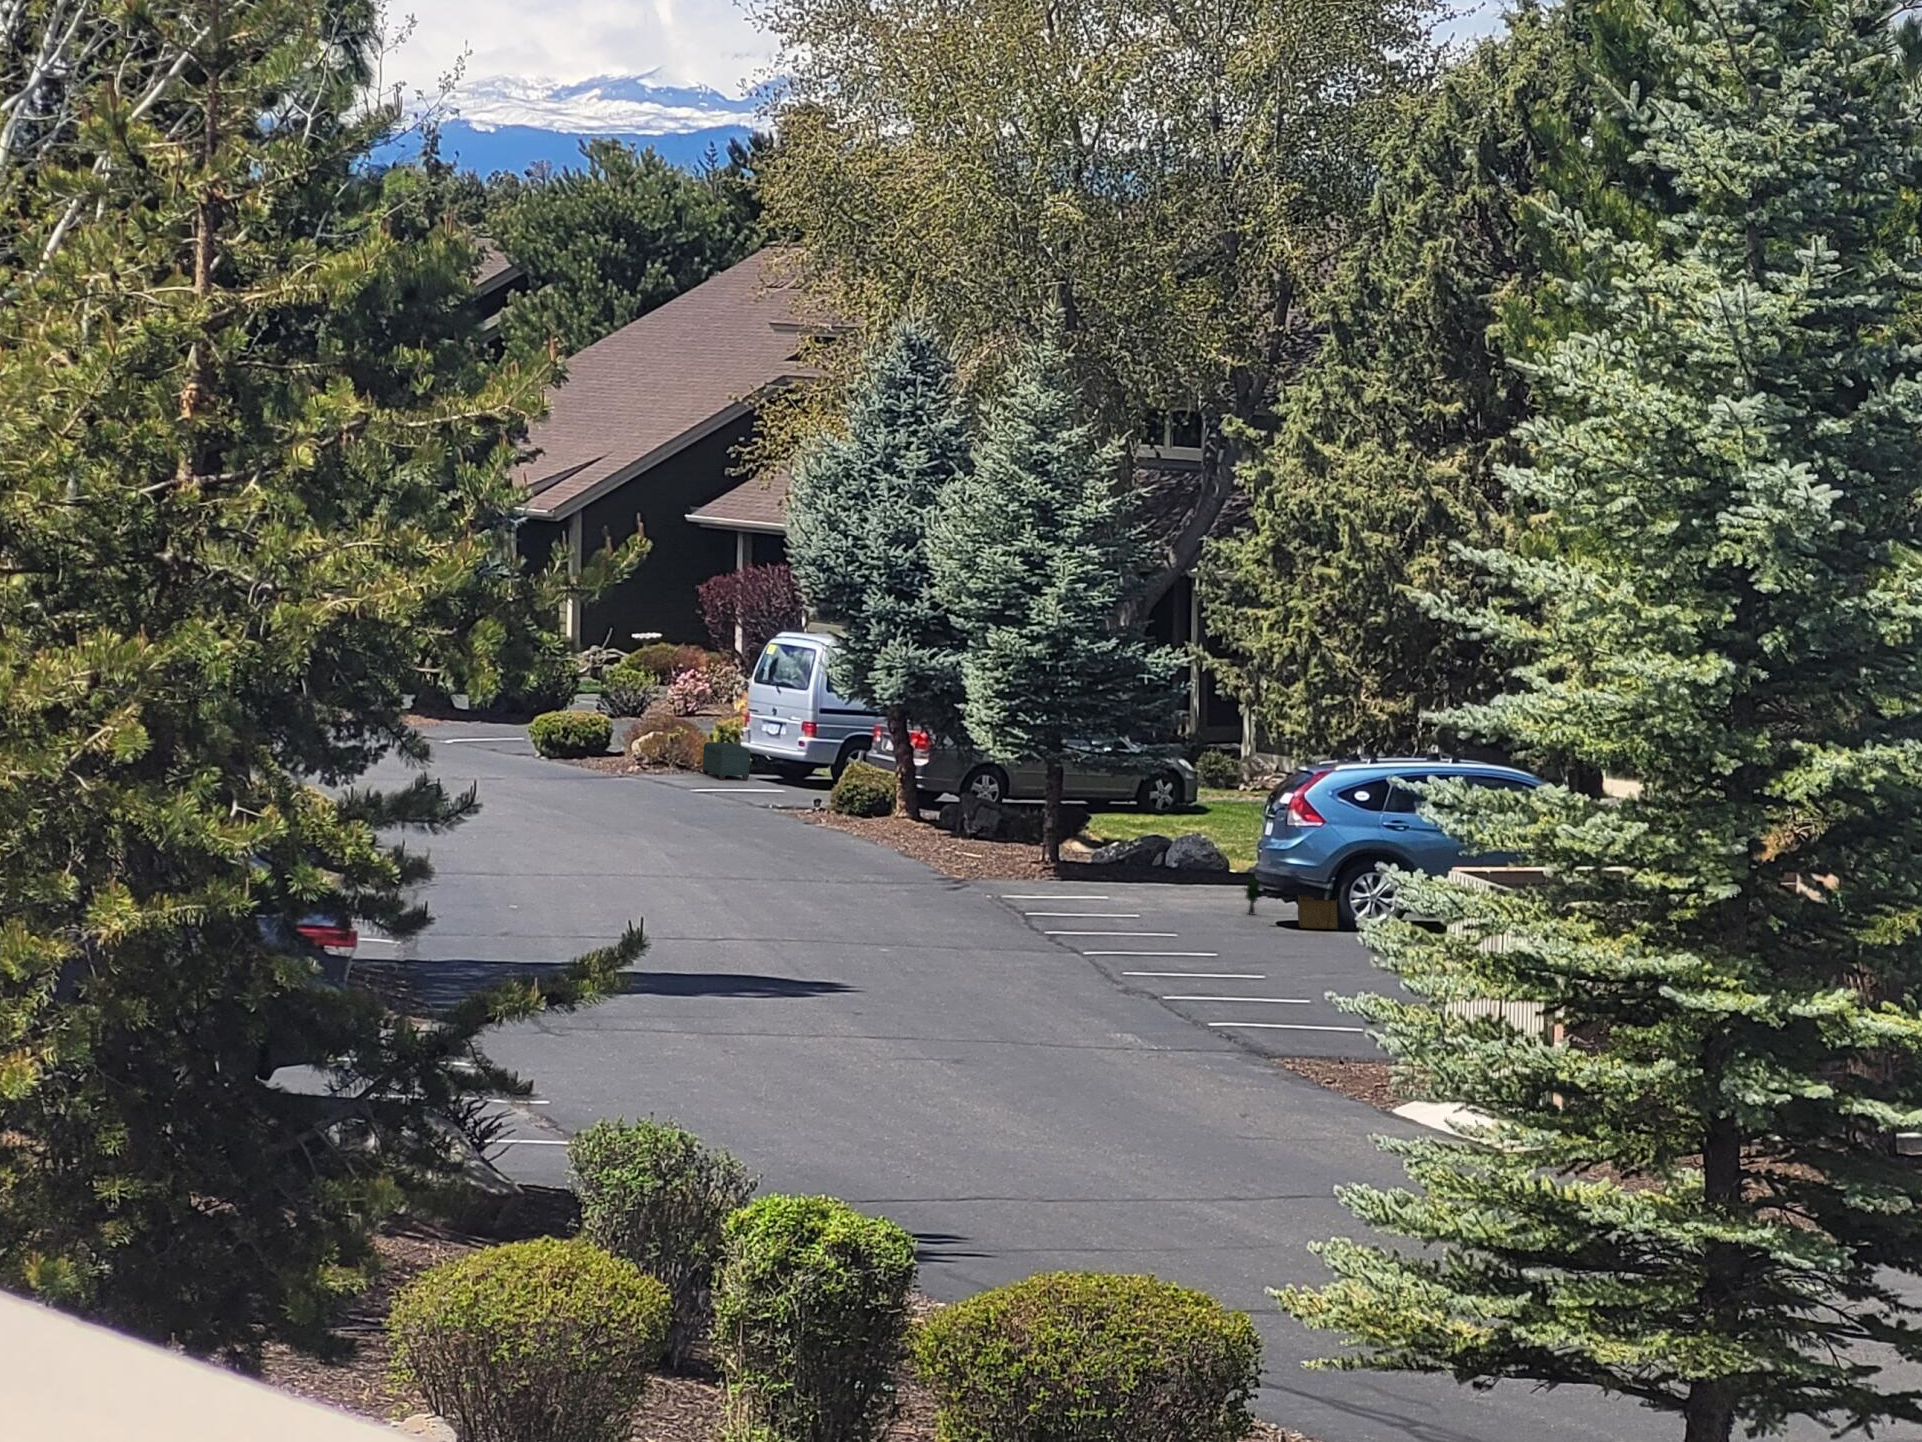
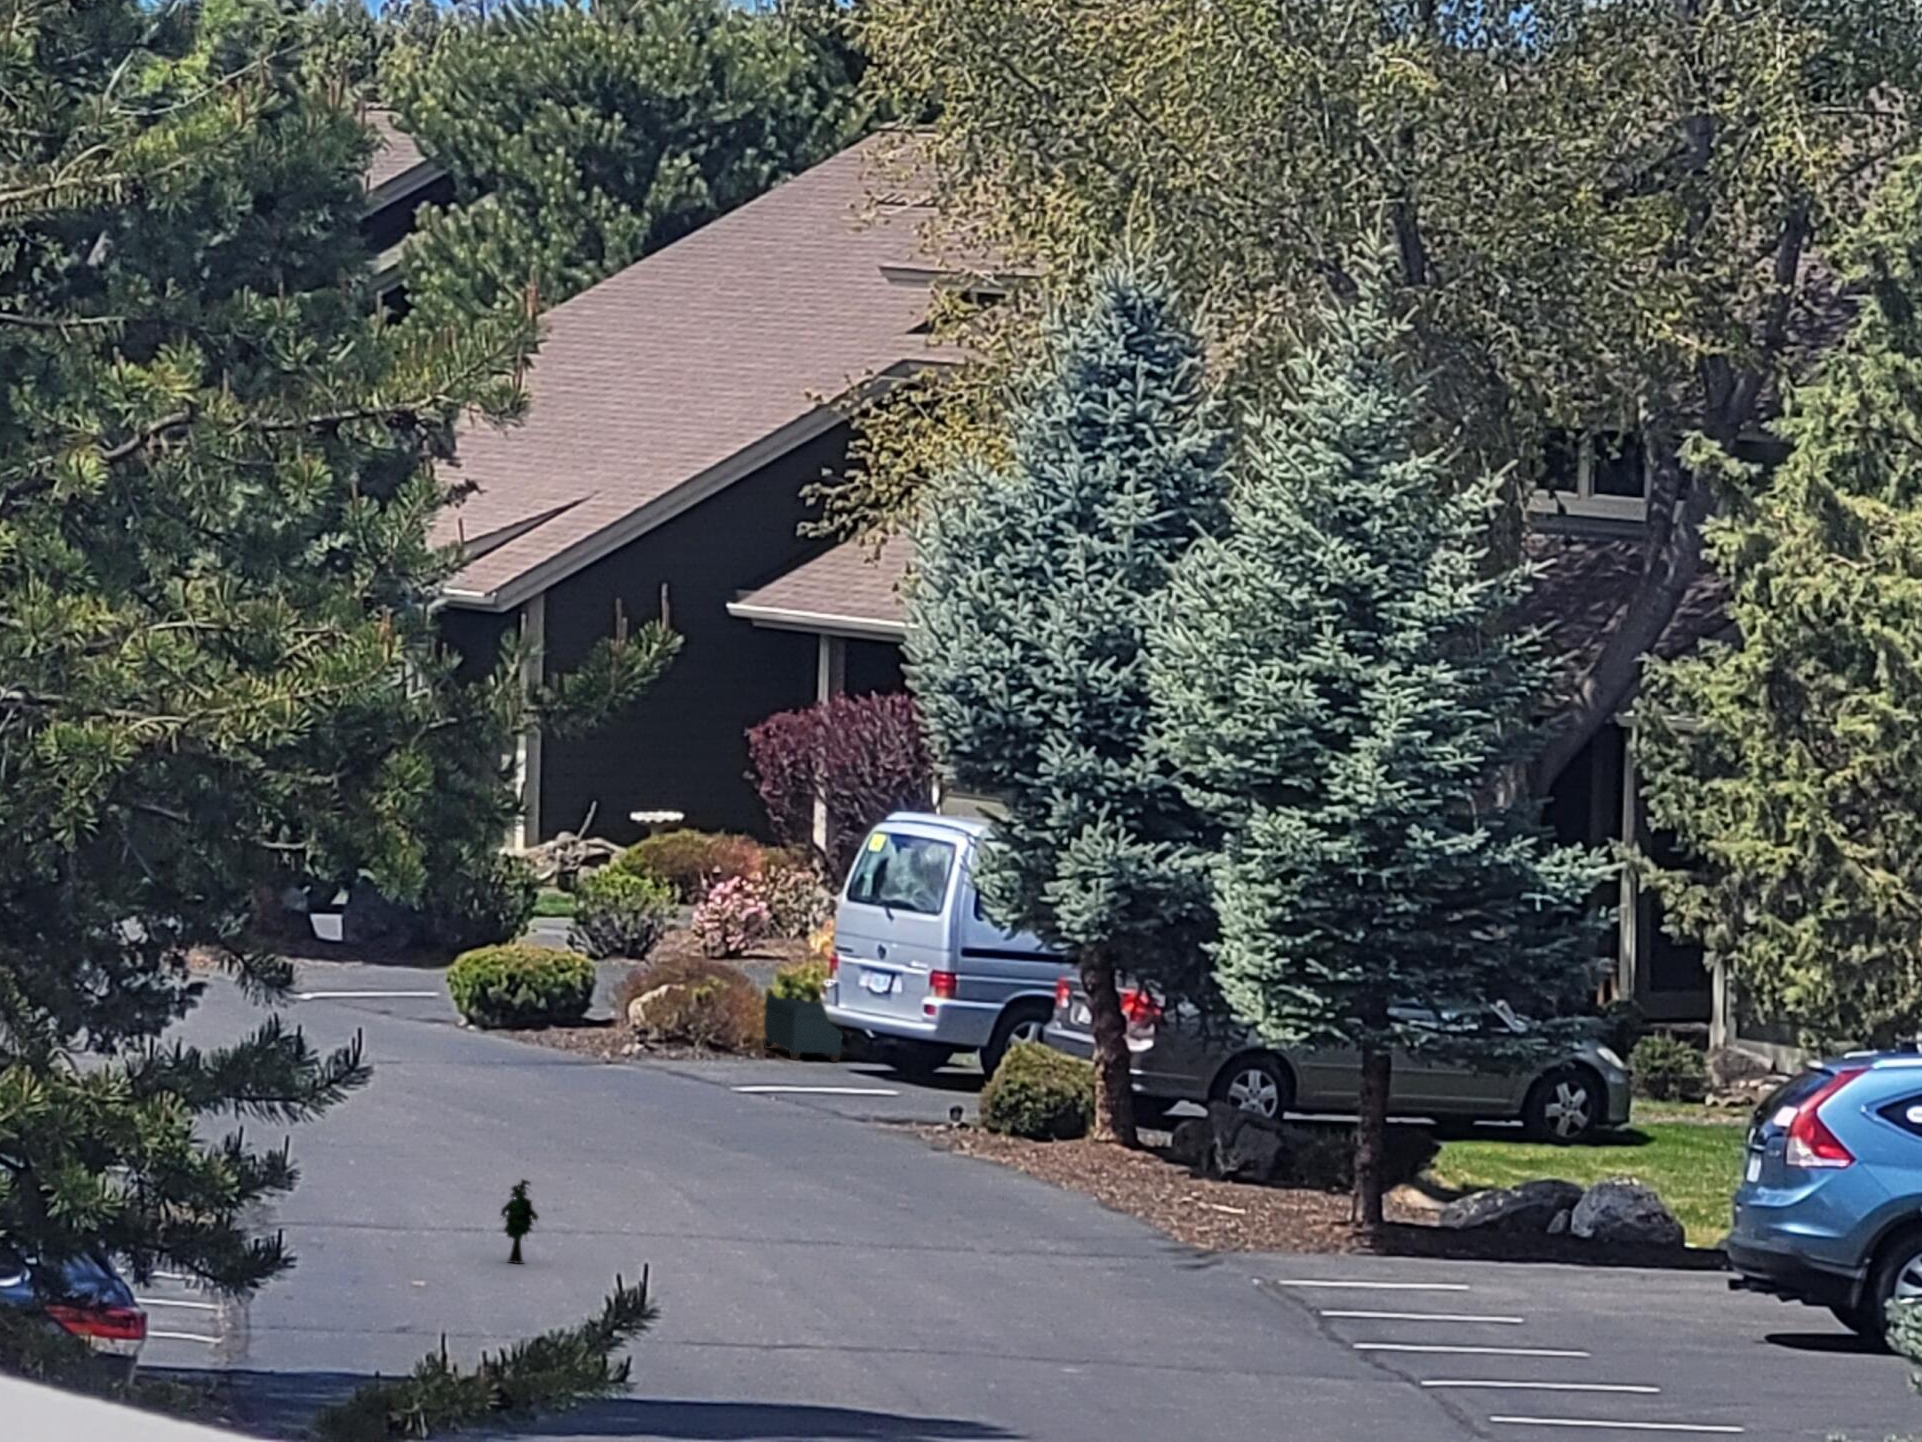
decorative plant: present [1244,871,1264,915] -> present [501,1179,538,1263]
storage bin: present [1298,895,1338,929] -> none [1824,1314,1902,1383]

